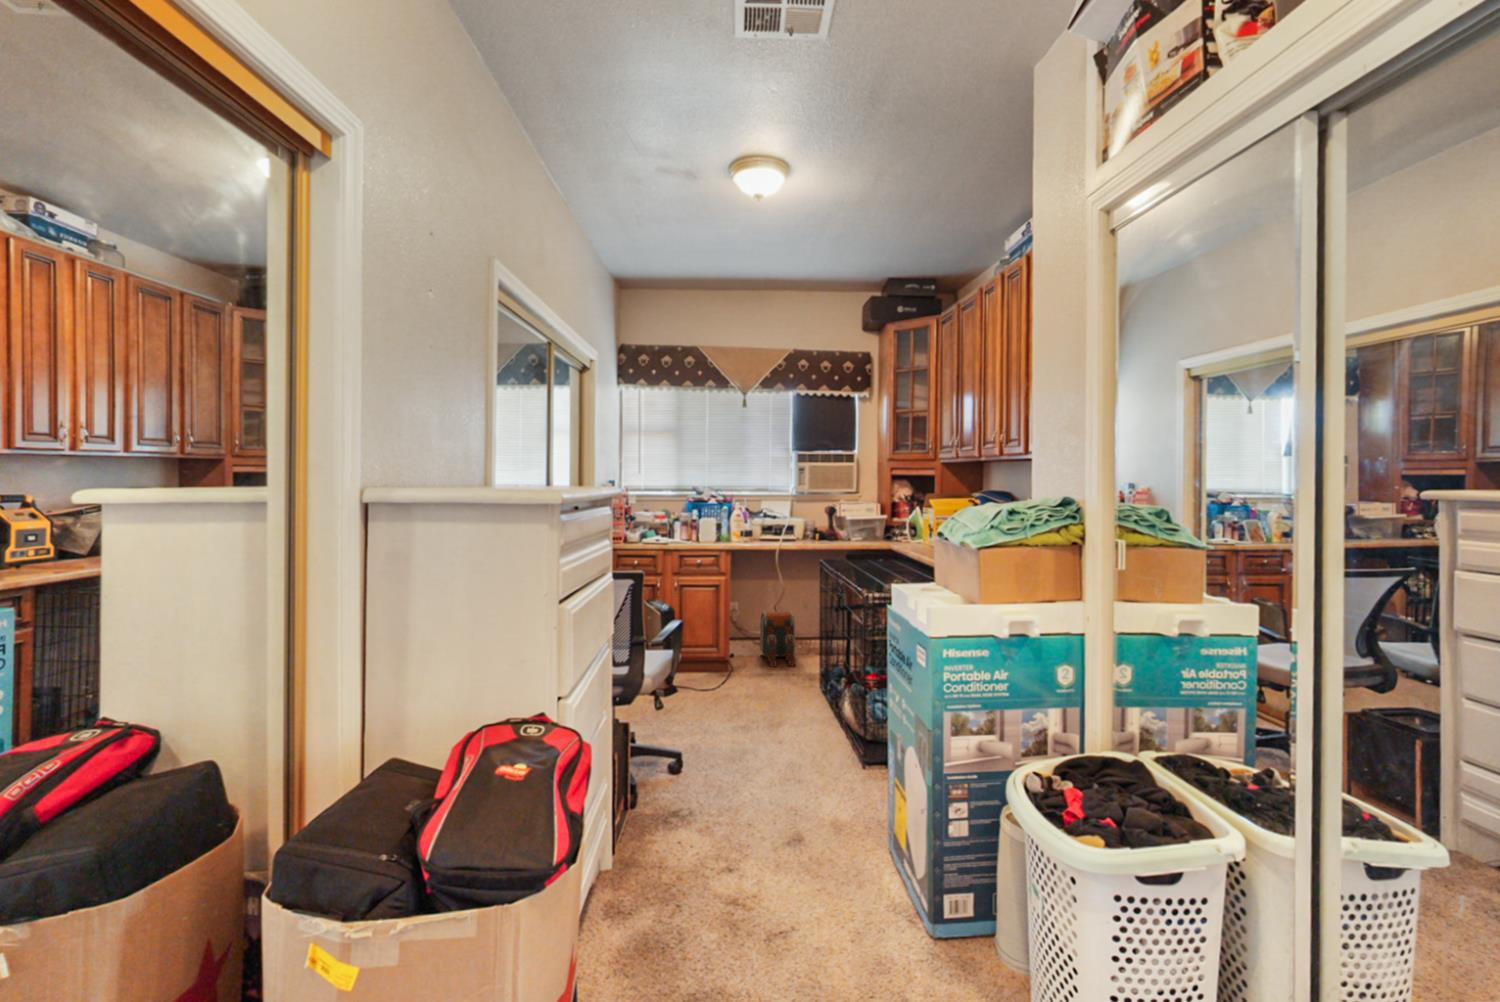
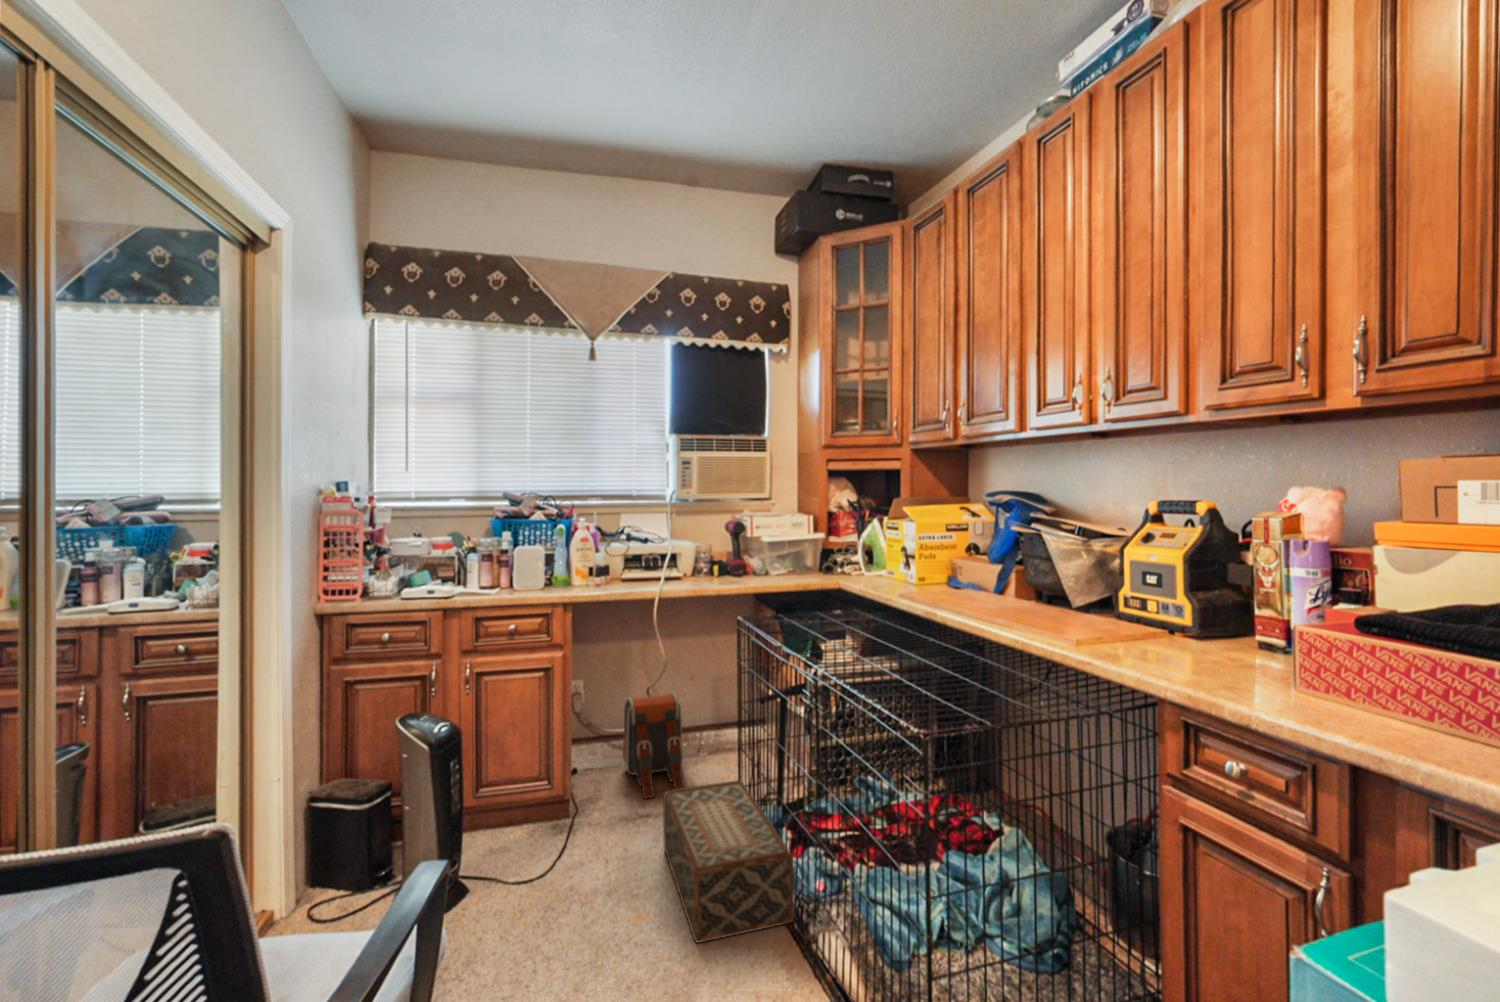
woven basket: none [780,653,844,717] -> present [663,780,794,943]

